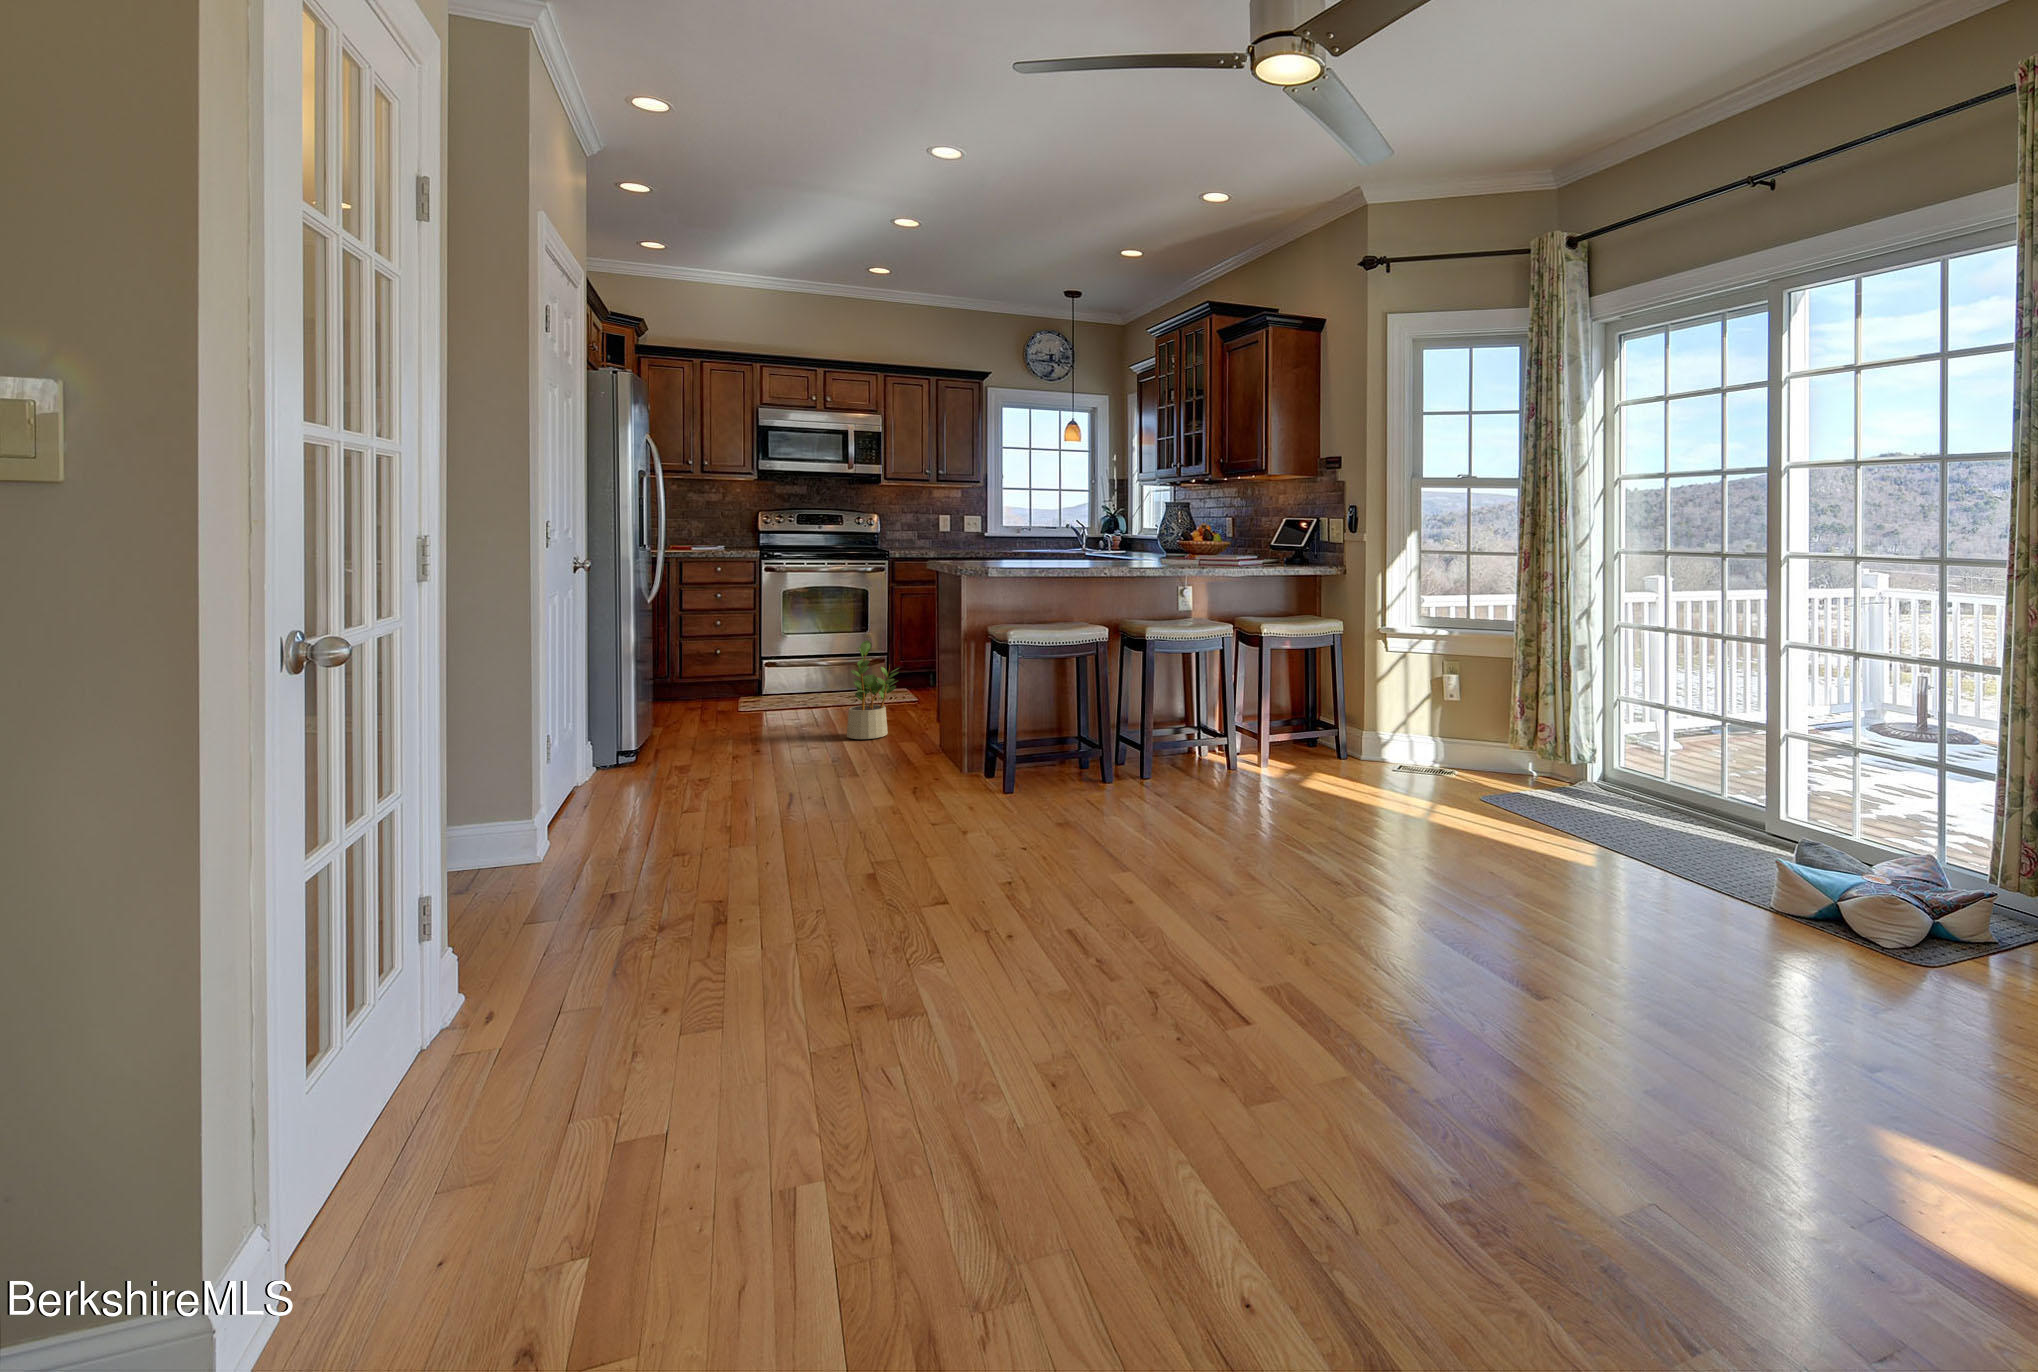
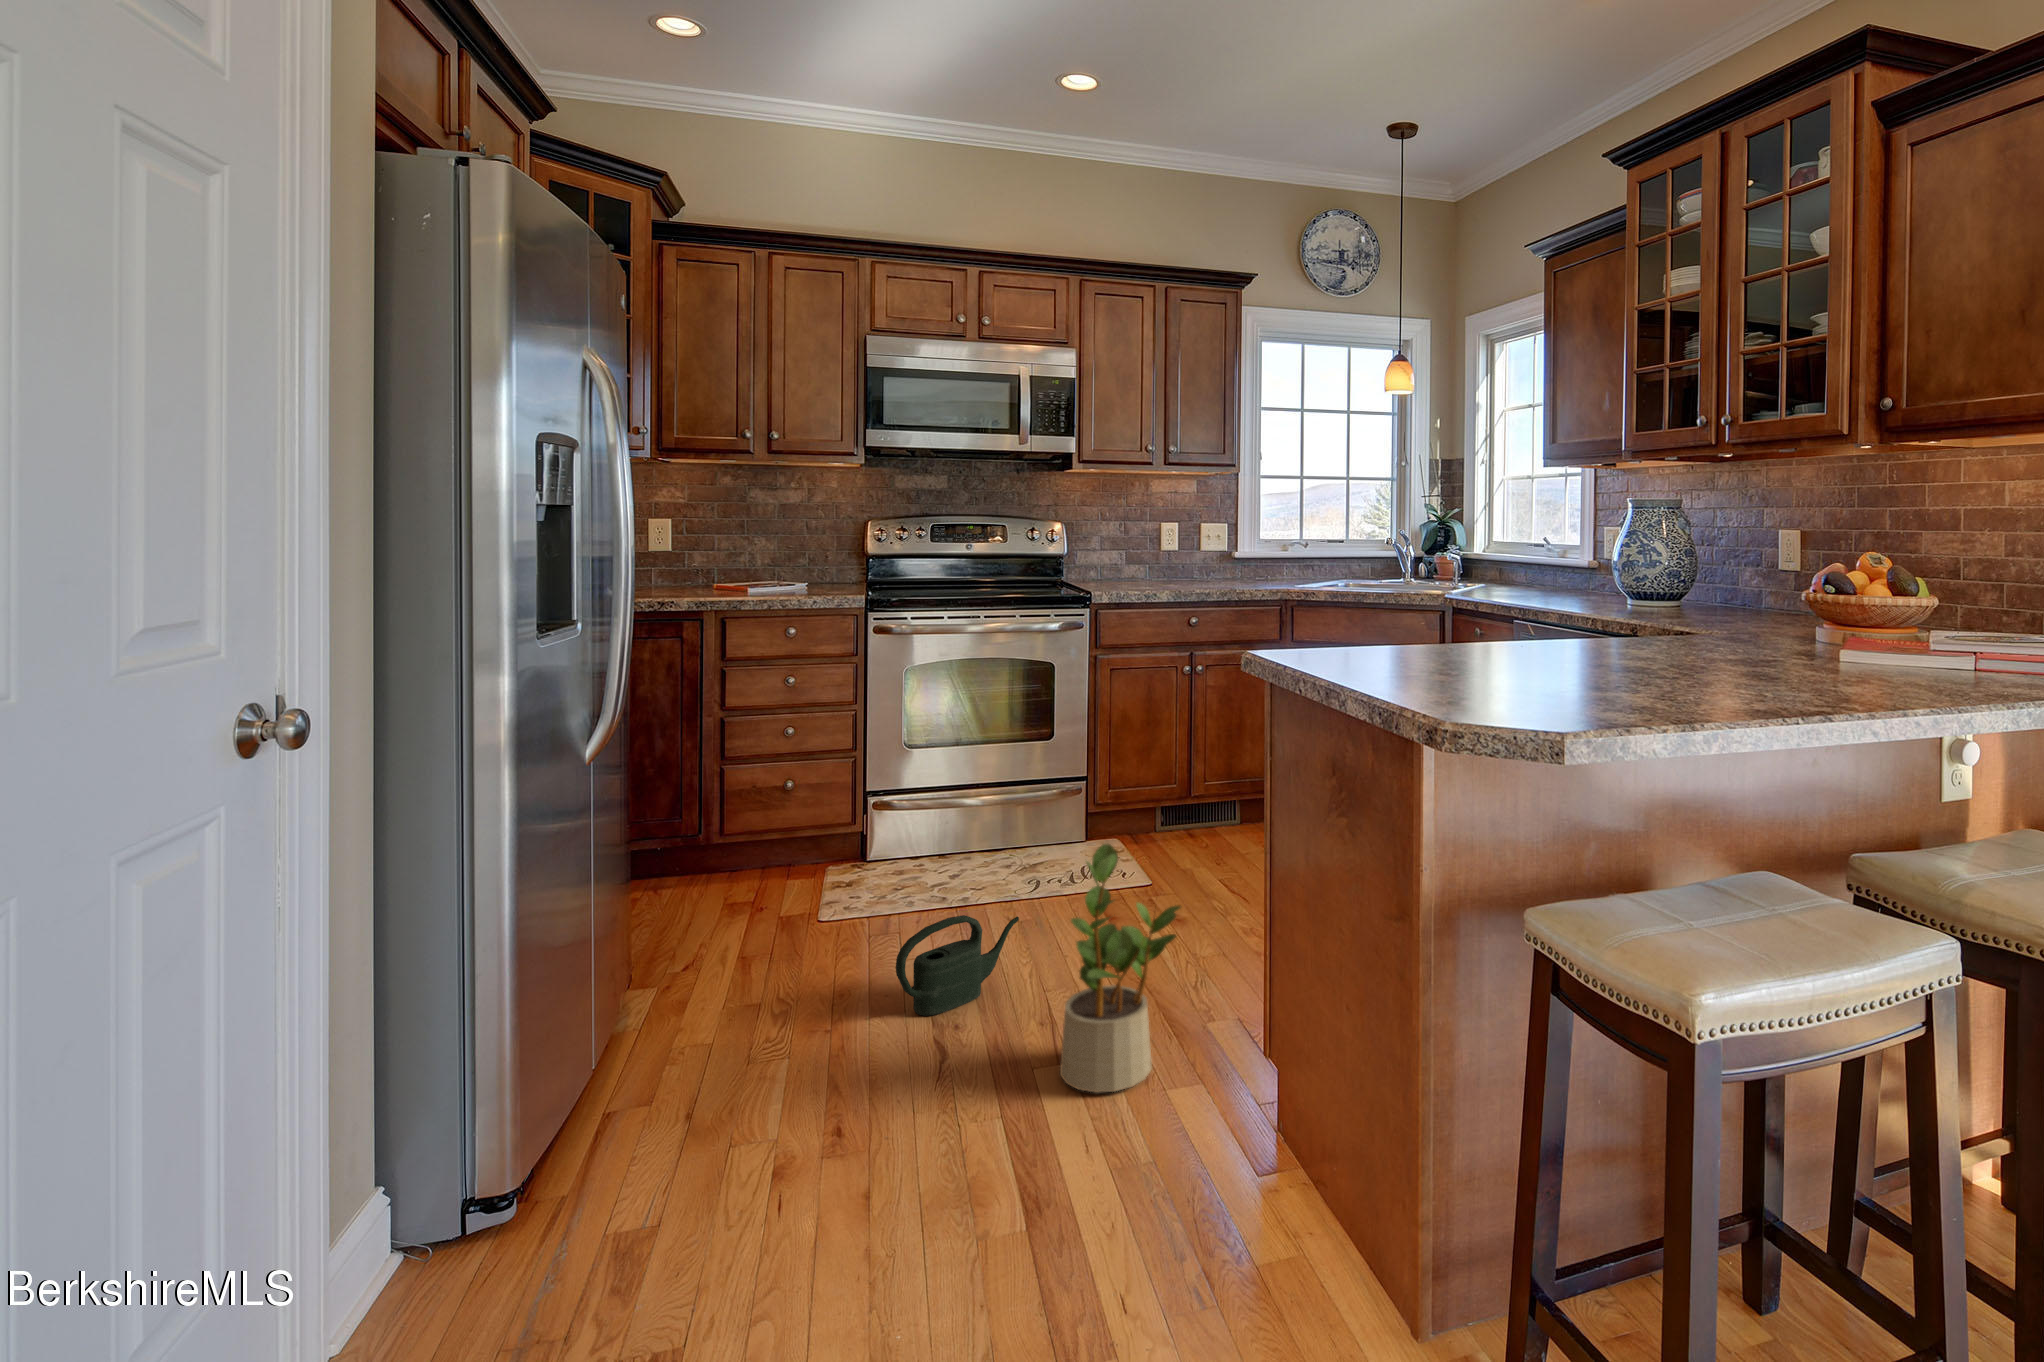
watering can: none [776,688,836,729] -> present [896,915,1019,1016]

